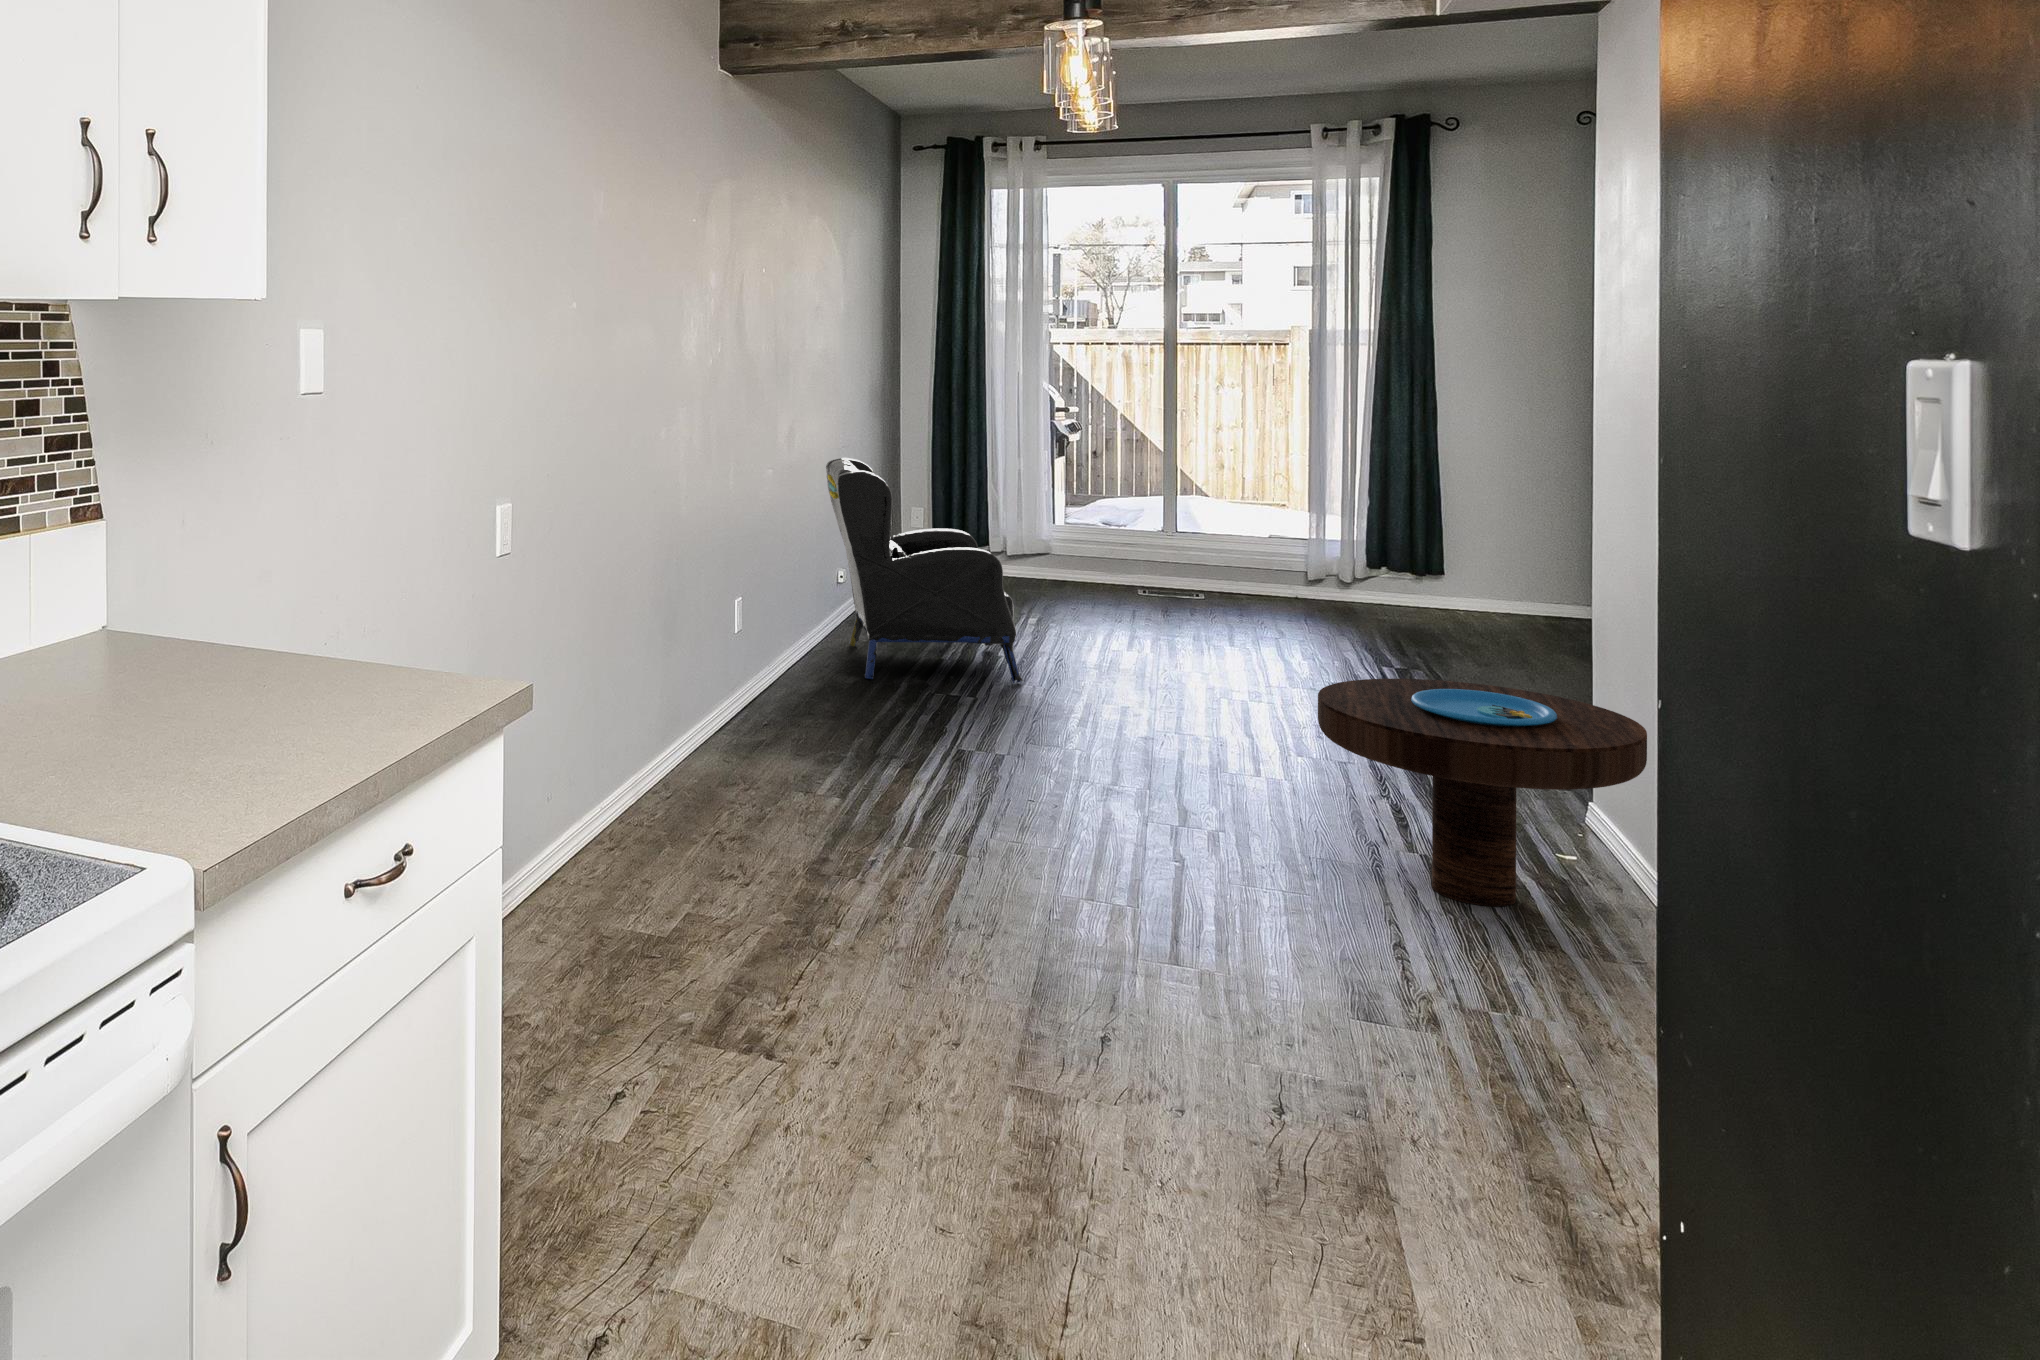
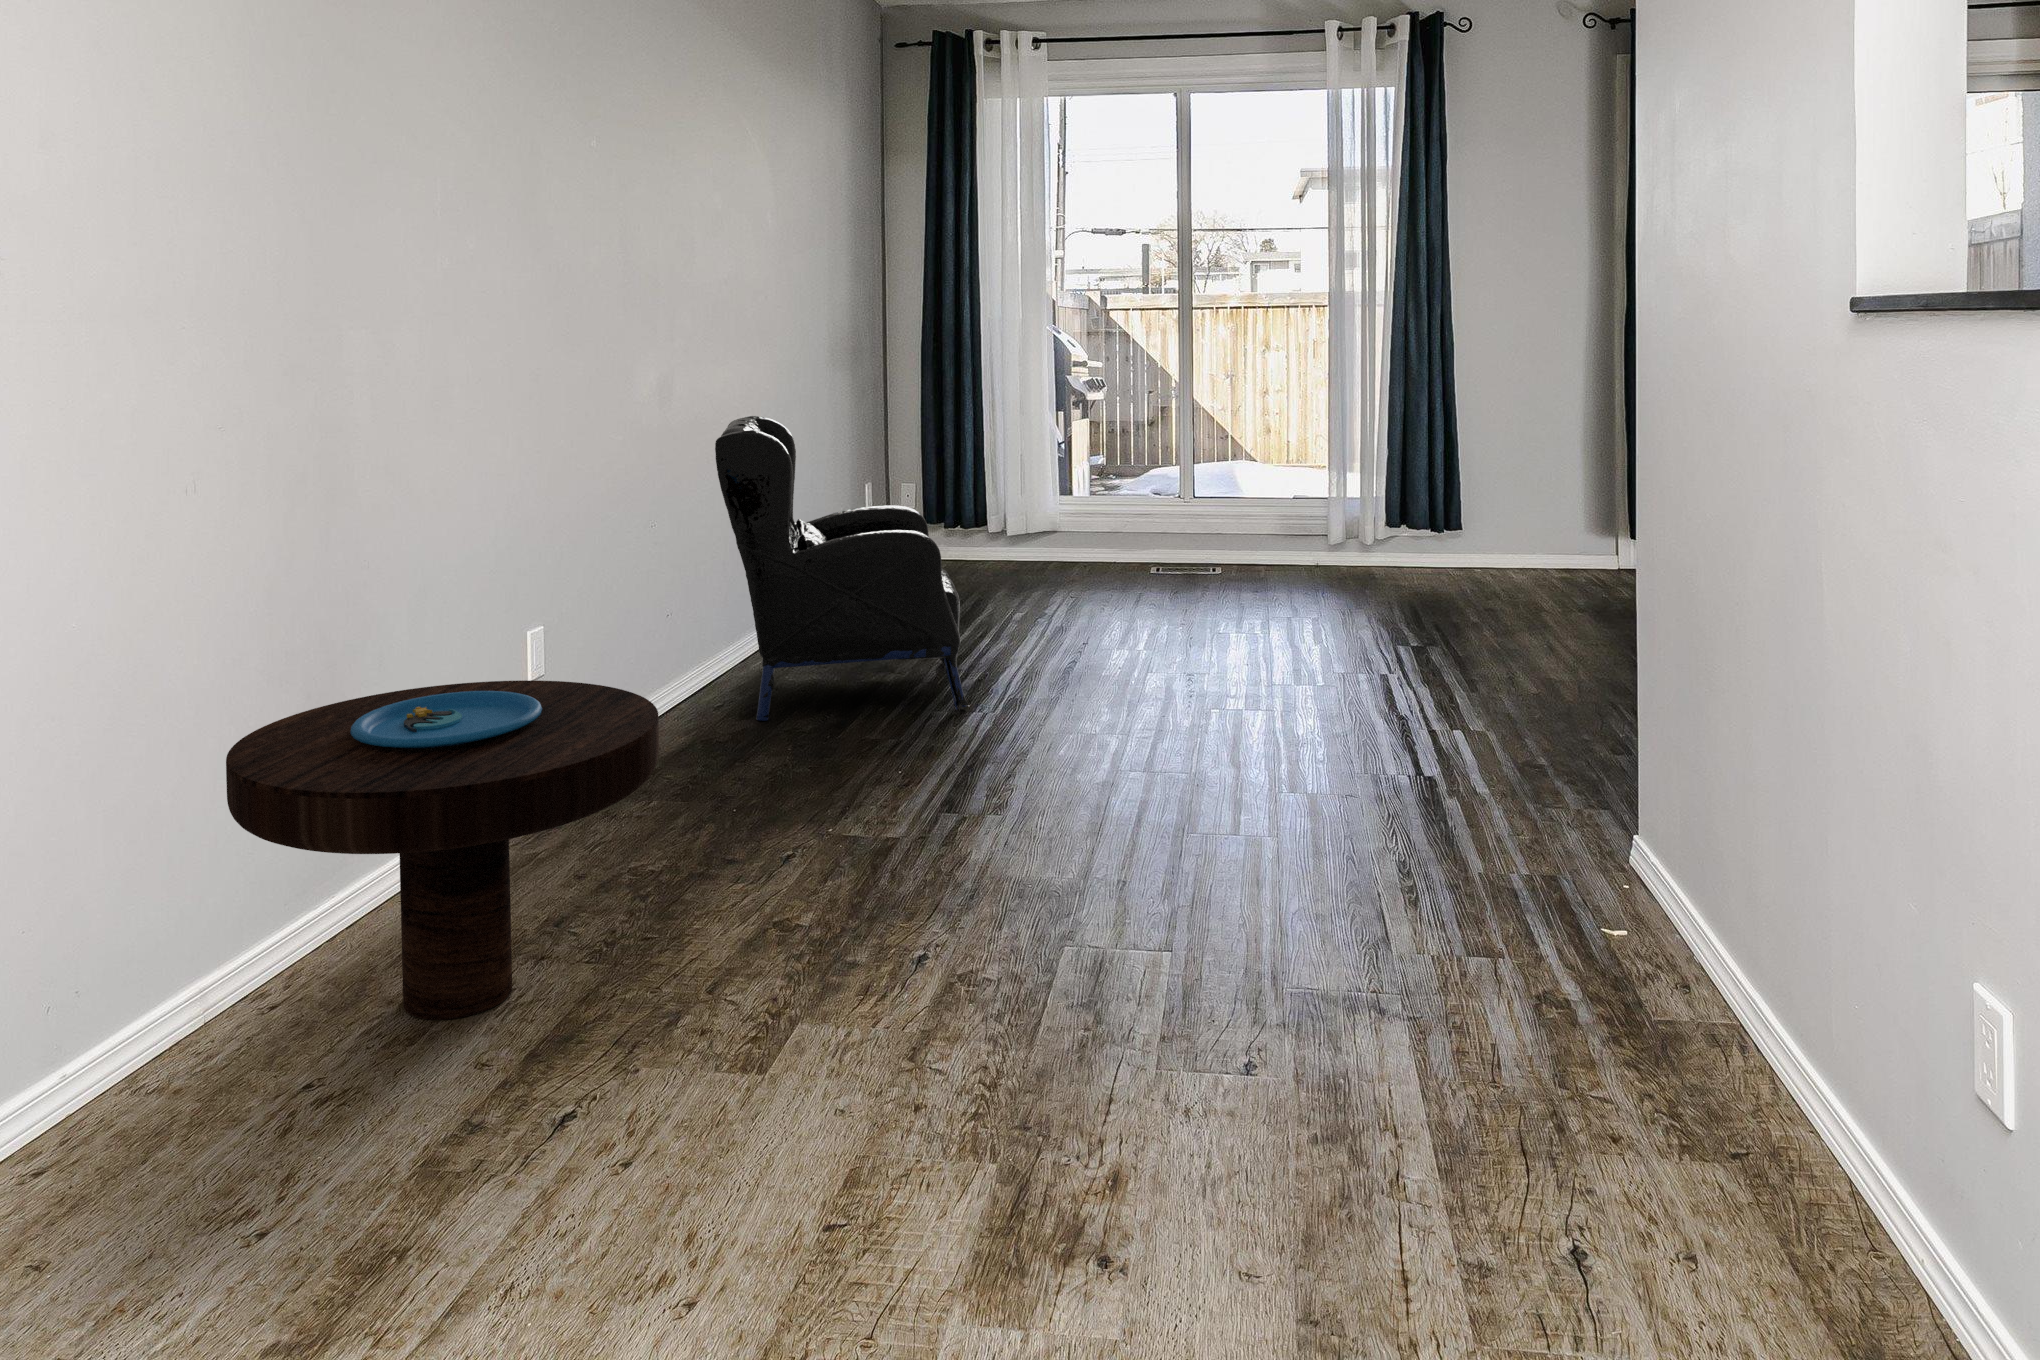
side table: present [1318,679,1647,906] -> present [226,680,659,1020]

